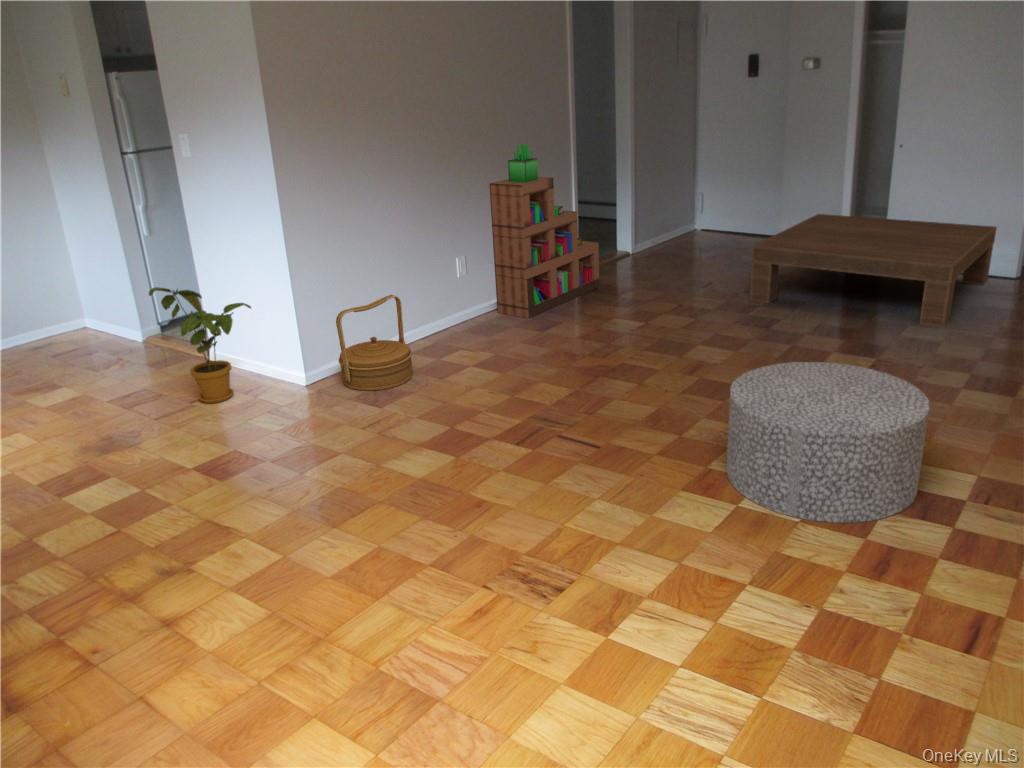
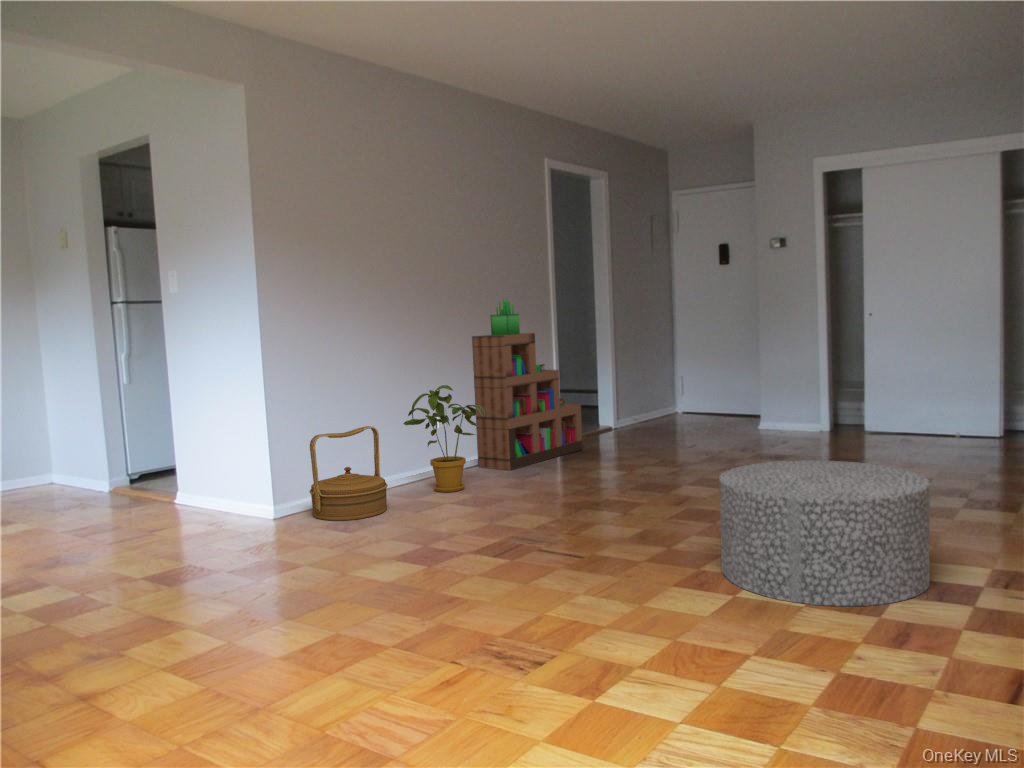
coffee table: present [750,214,997,328] -> none [734,383,973,471]
house plant: present [149,287,251,403] -> present [404,385,484,492]

